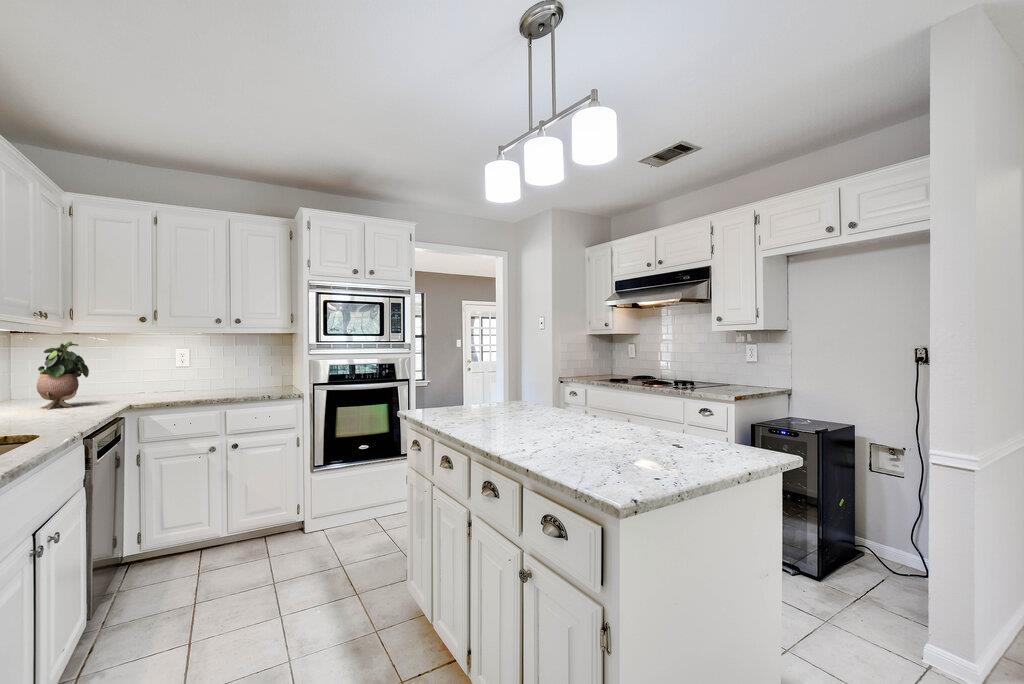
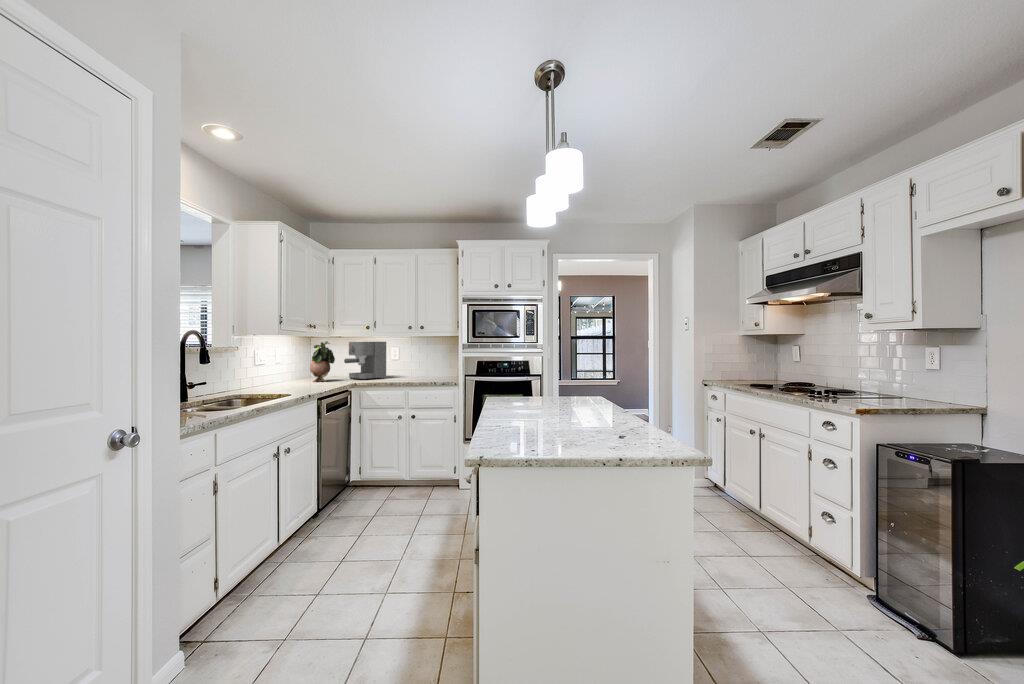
coffee maker: none [103,342,173,400] -> present [344,342,386,379]

